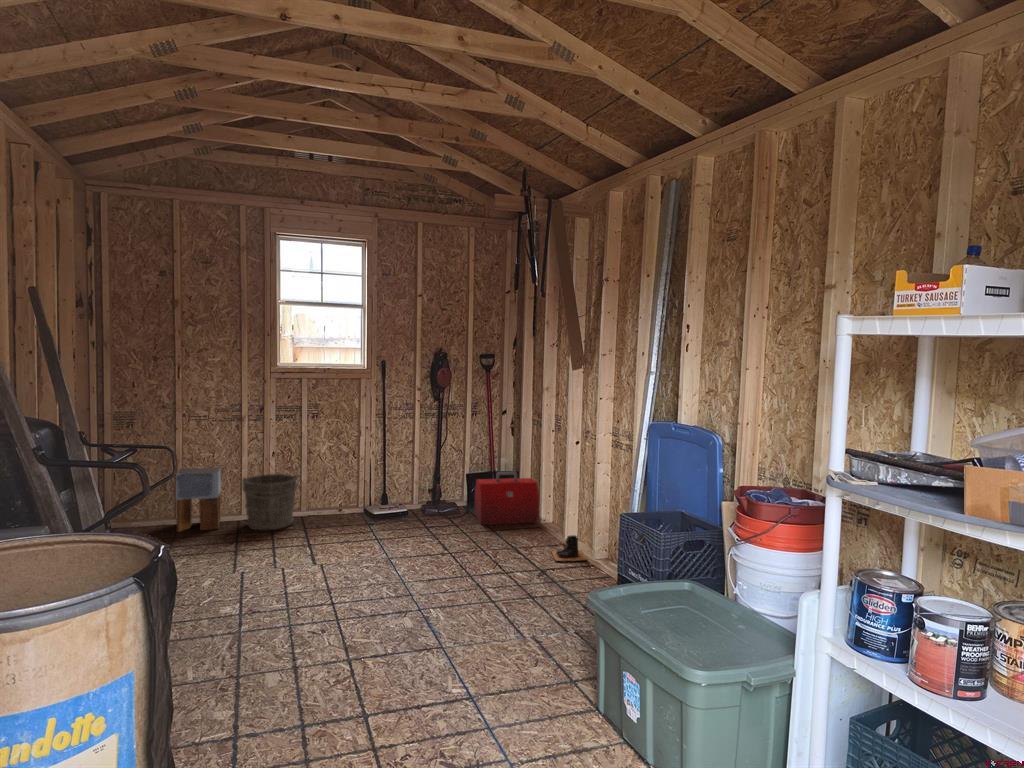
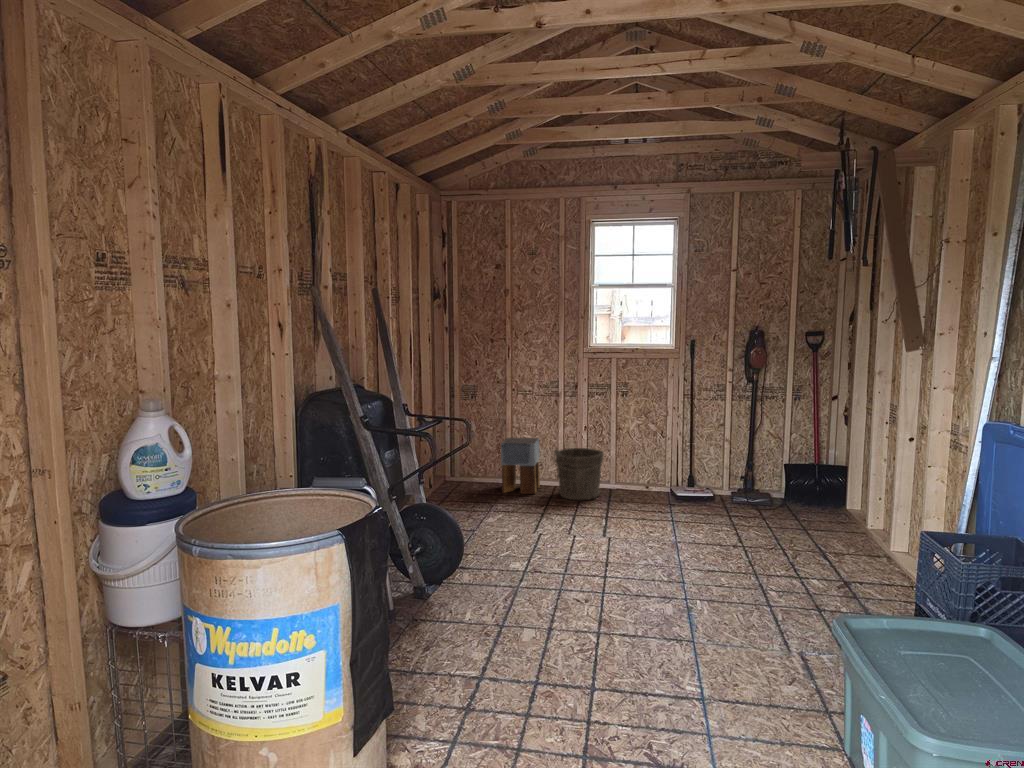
toolbox: present [474,472,539,525] -> none [790,463,868,526]
boots: present [551,535,587,562] -> none [868,547,914,580]

